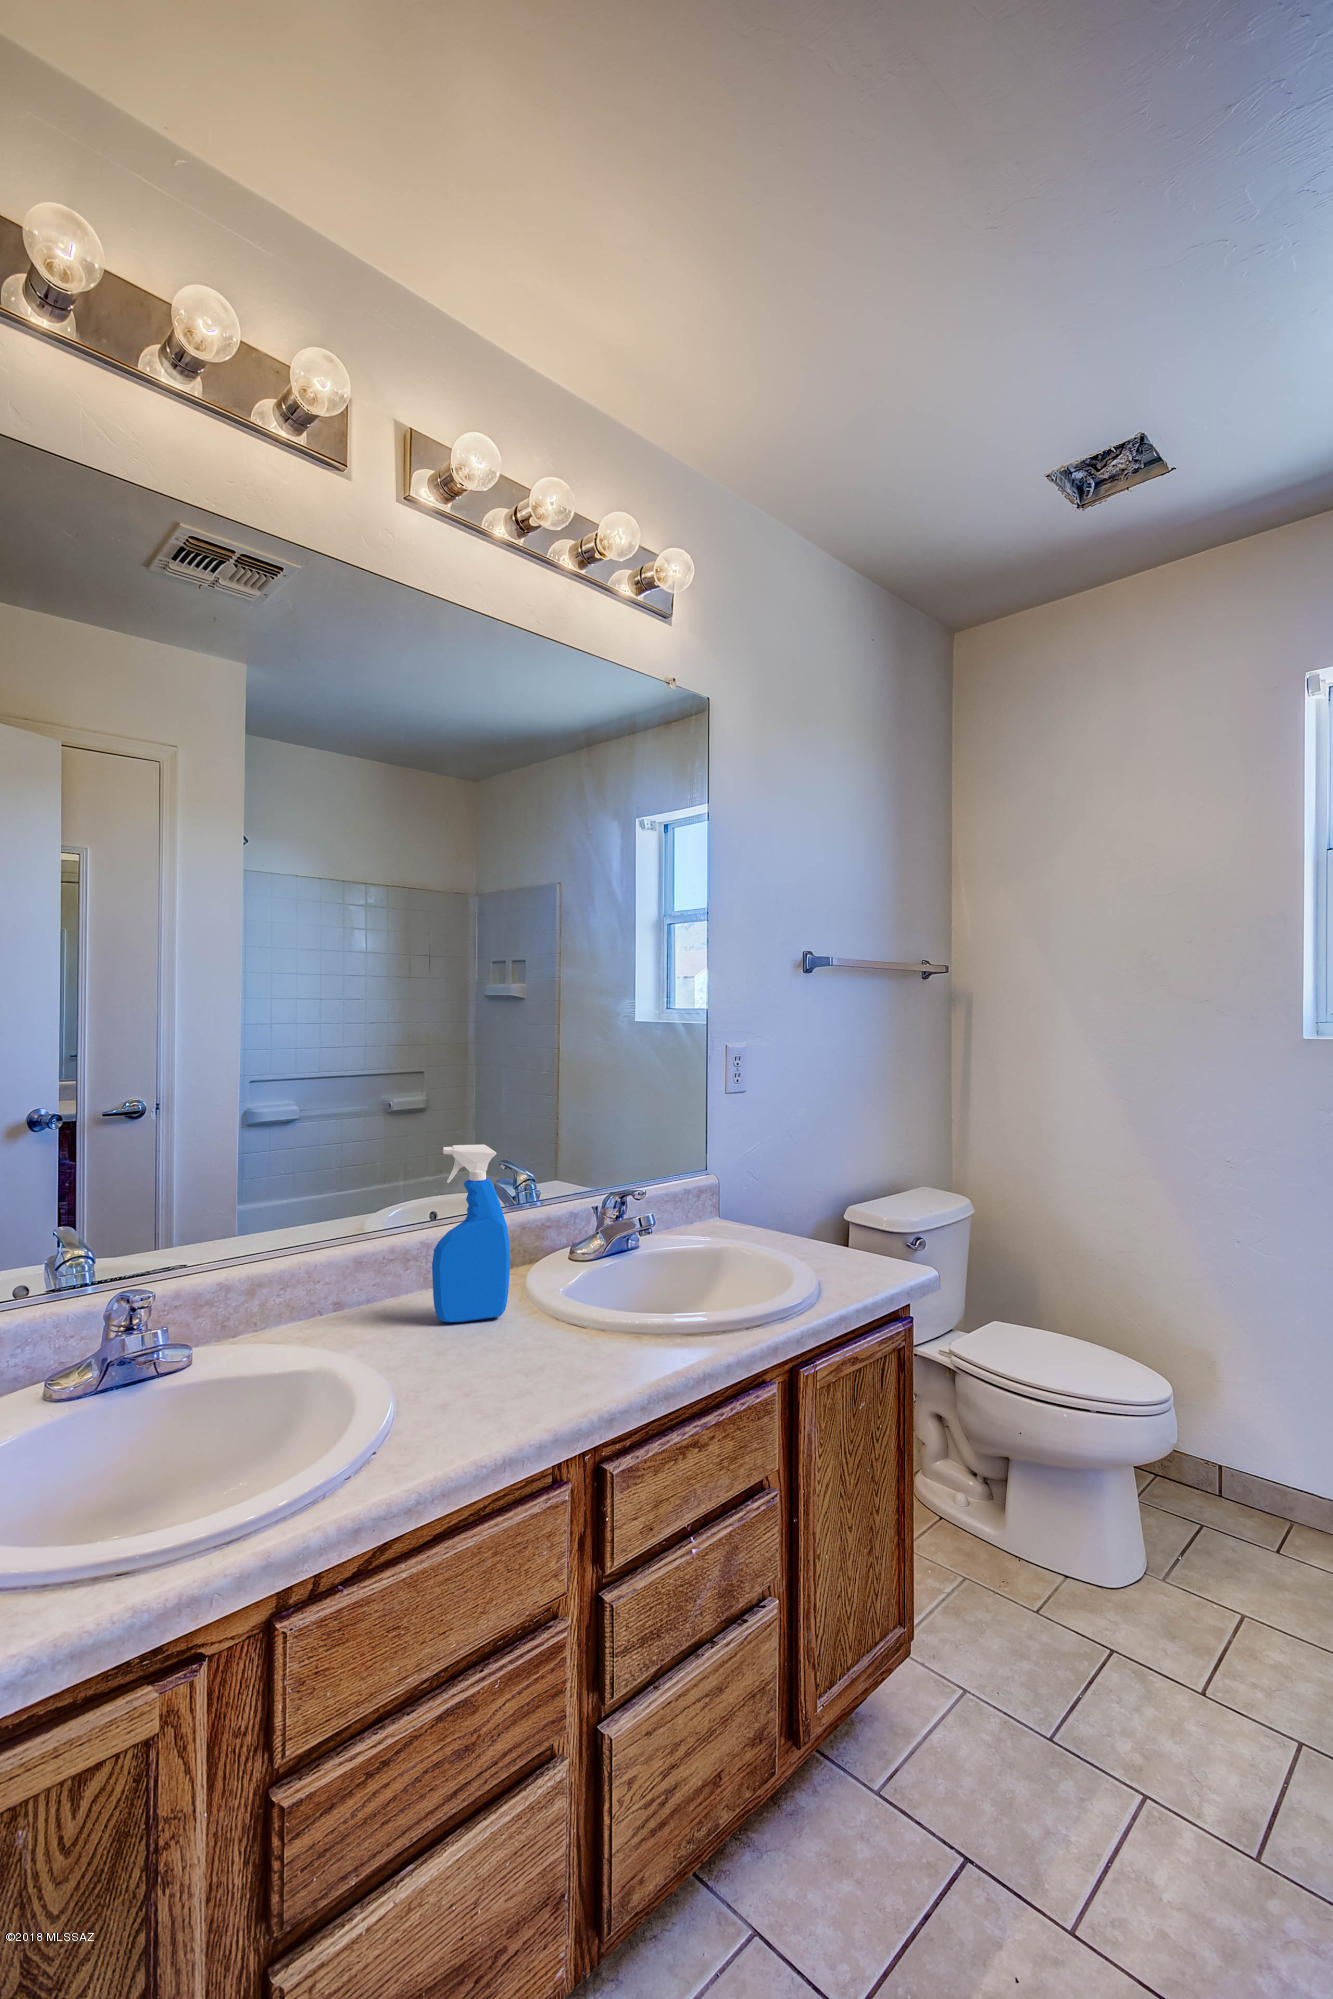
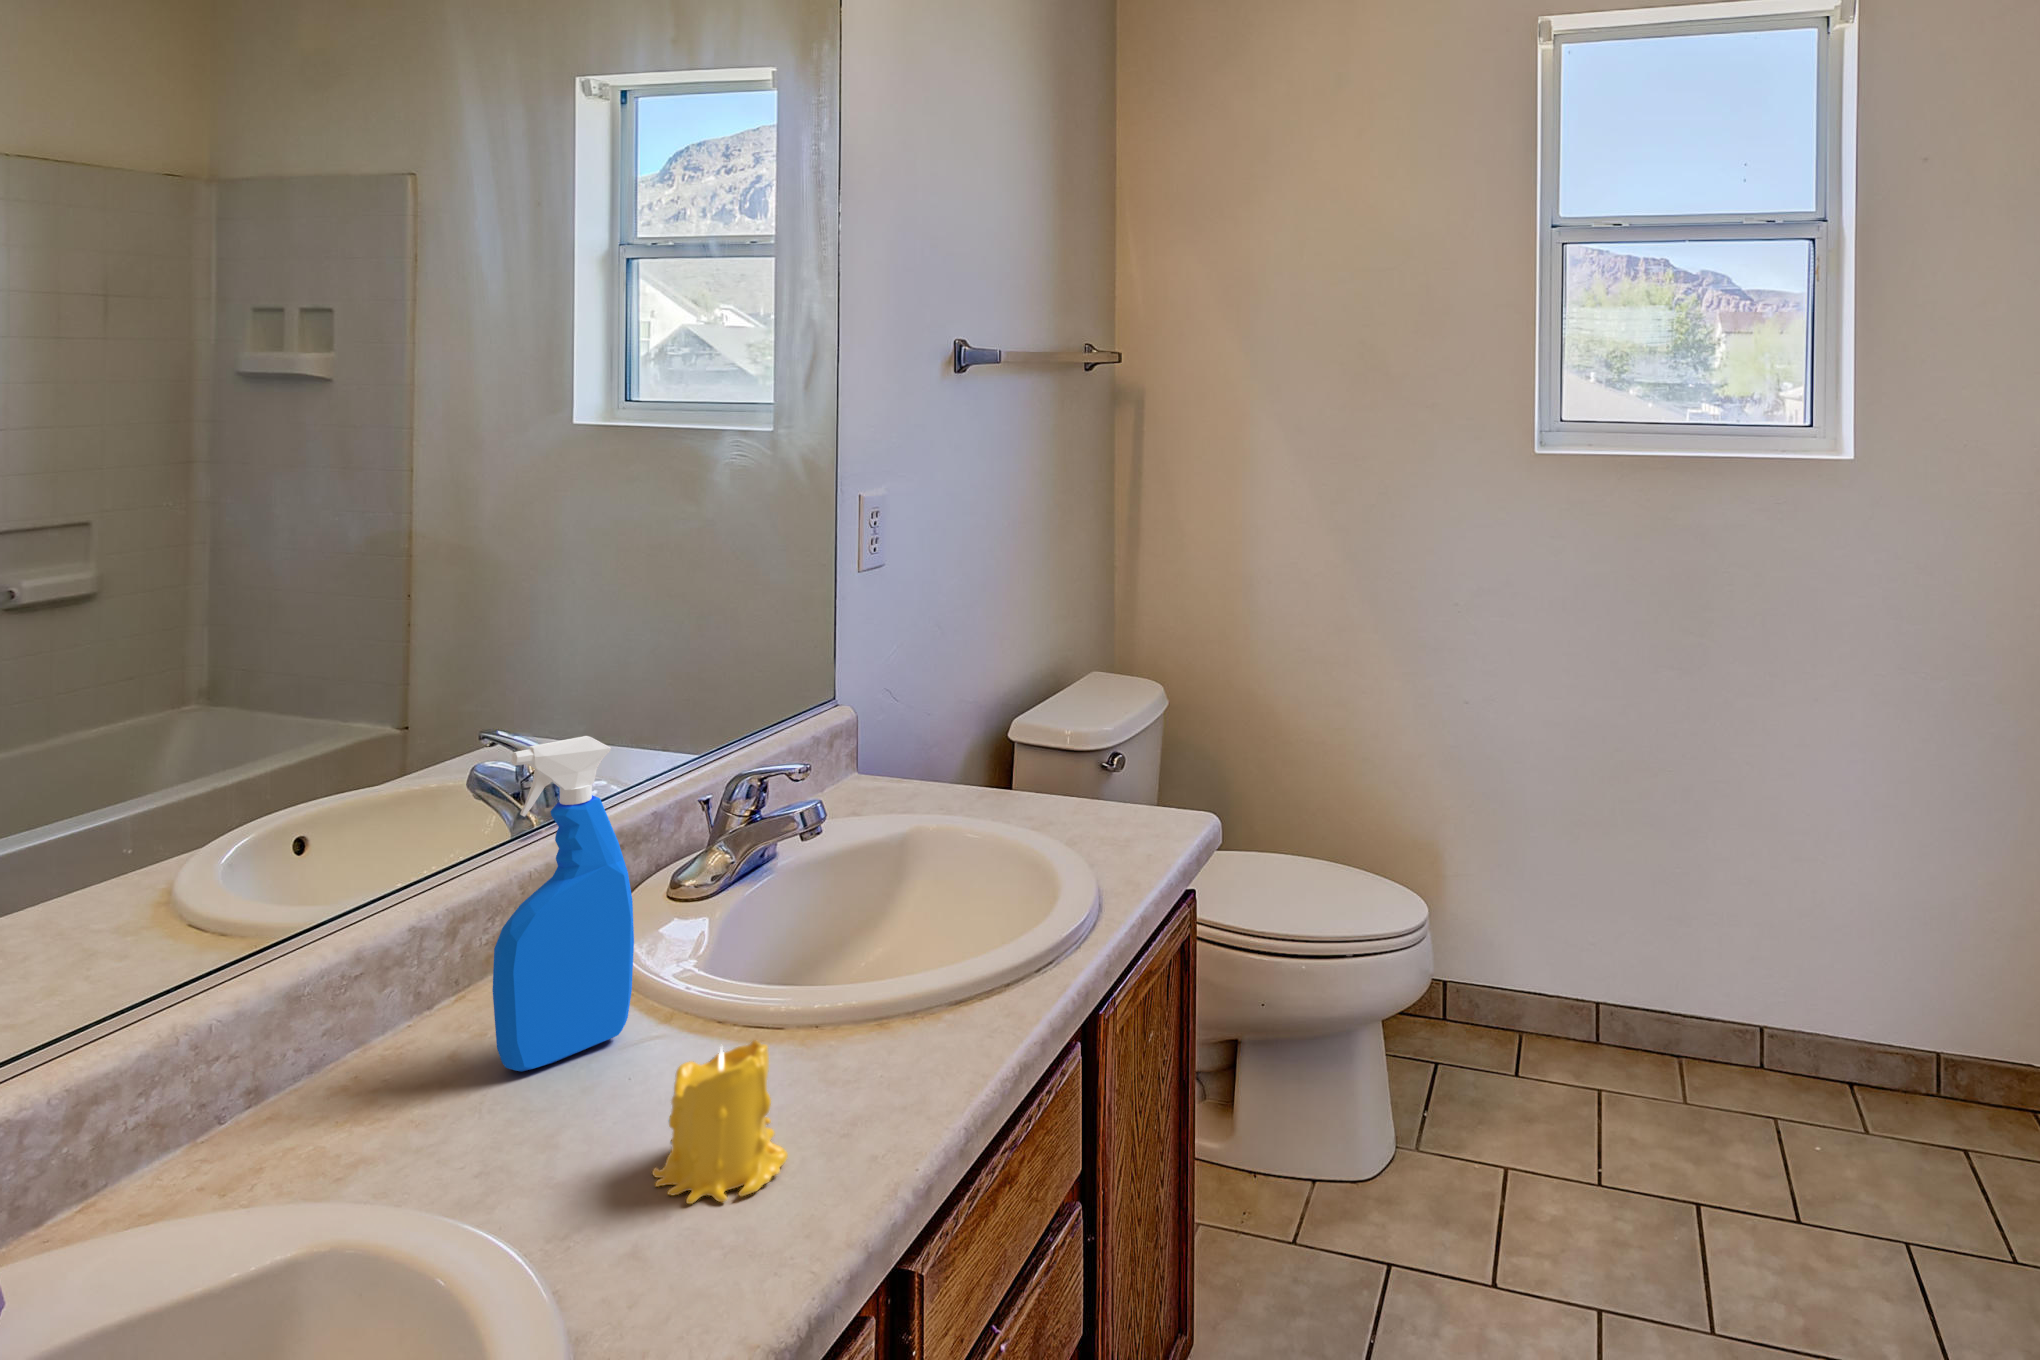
candle: none [467,1311,542,1400] -> present [652,1040,788,1204]

